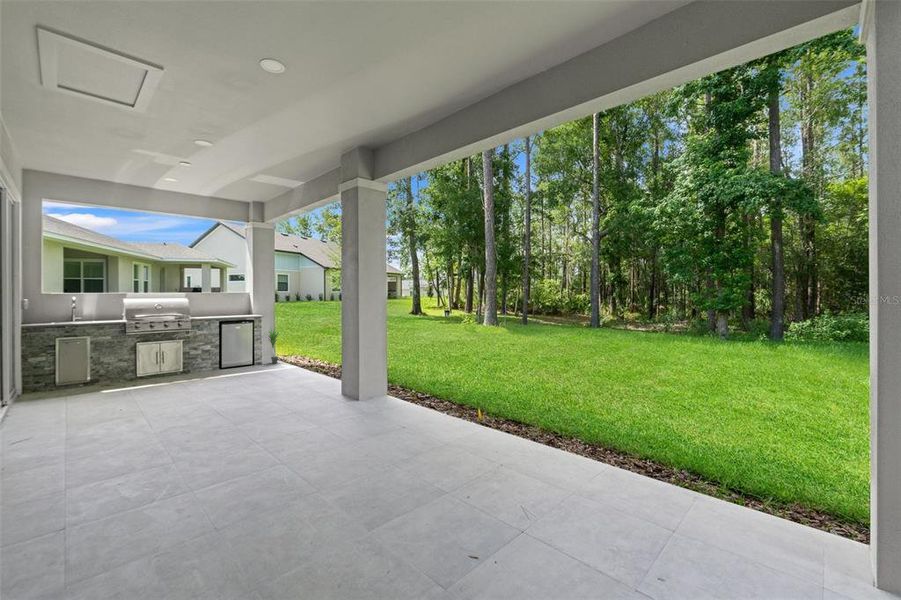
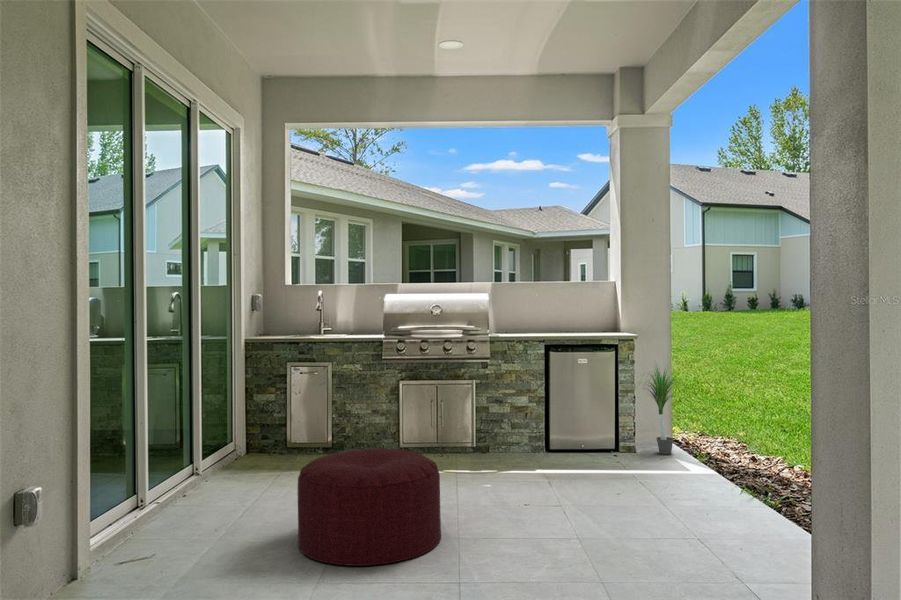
ottoman: none [129,367,203,414] -> present [298,448,441,566]

